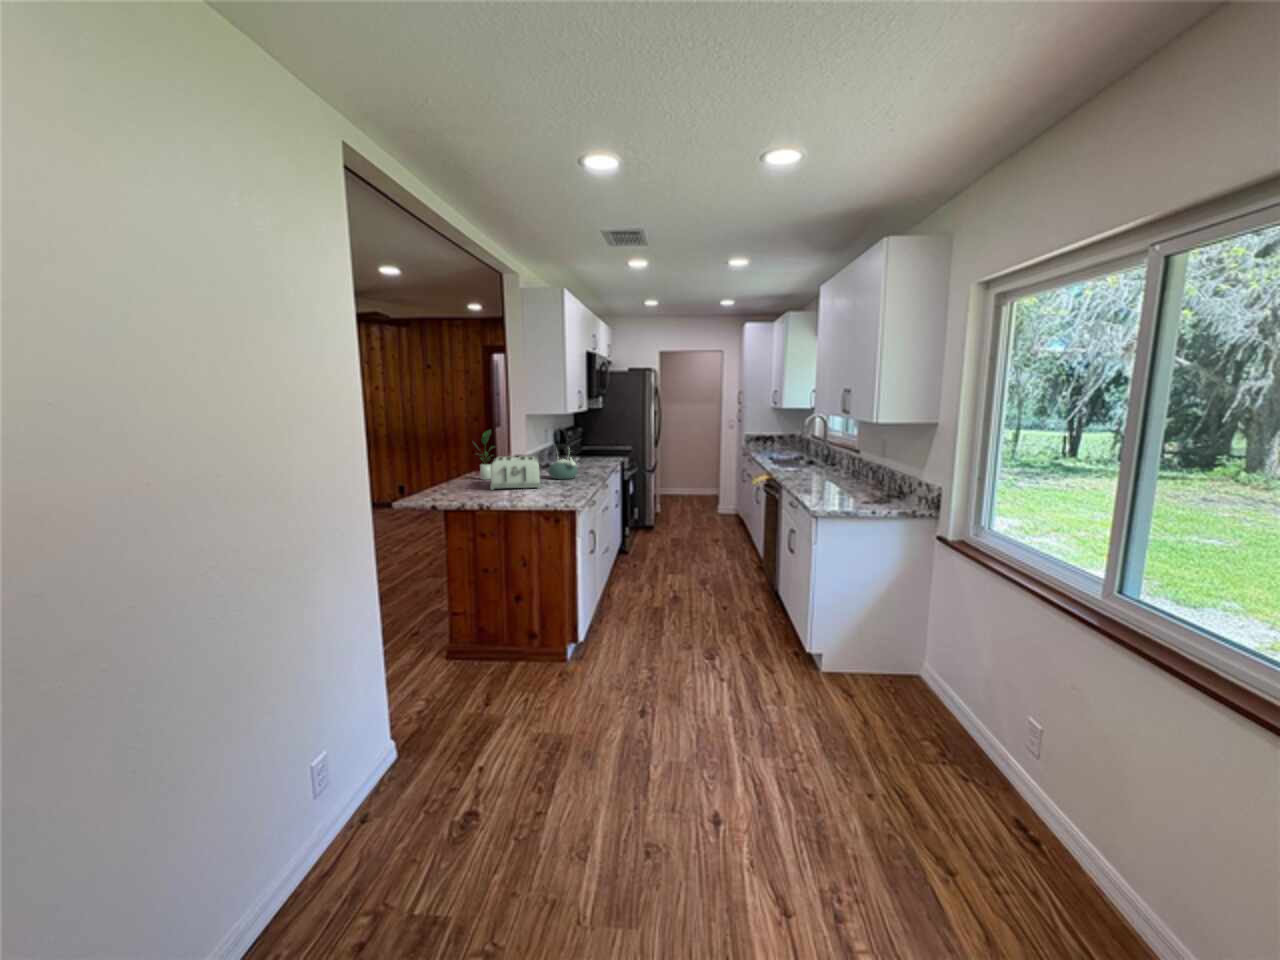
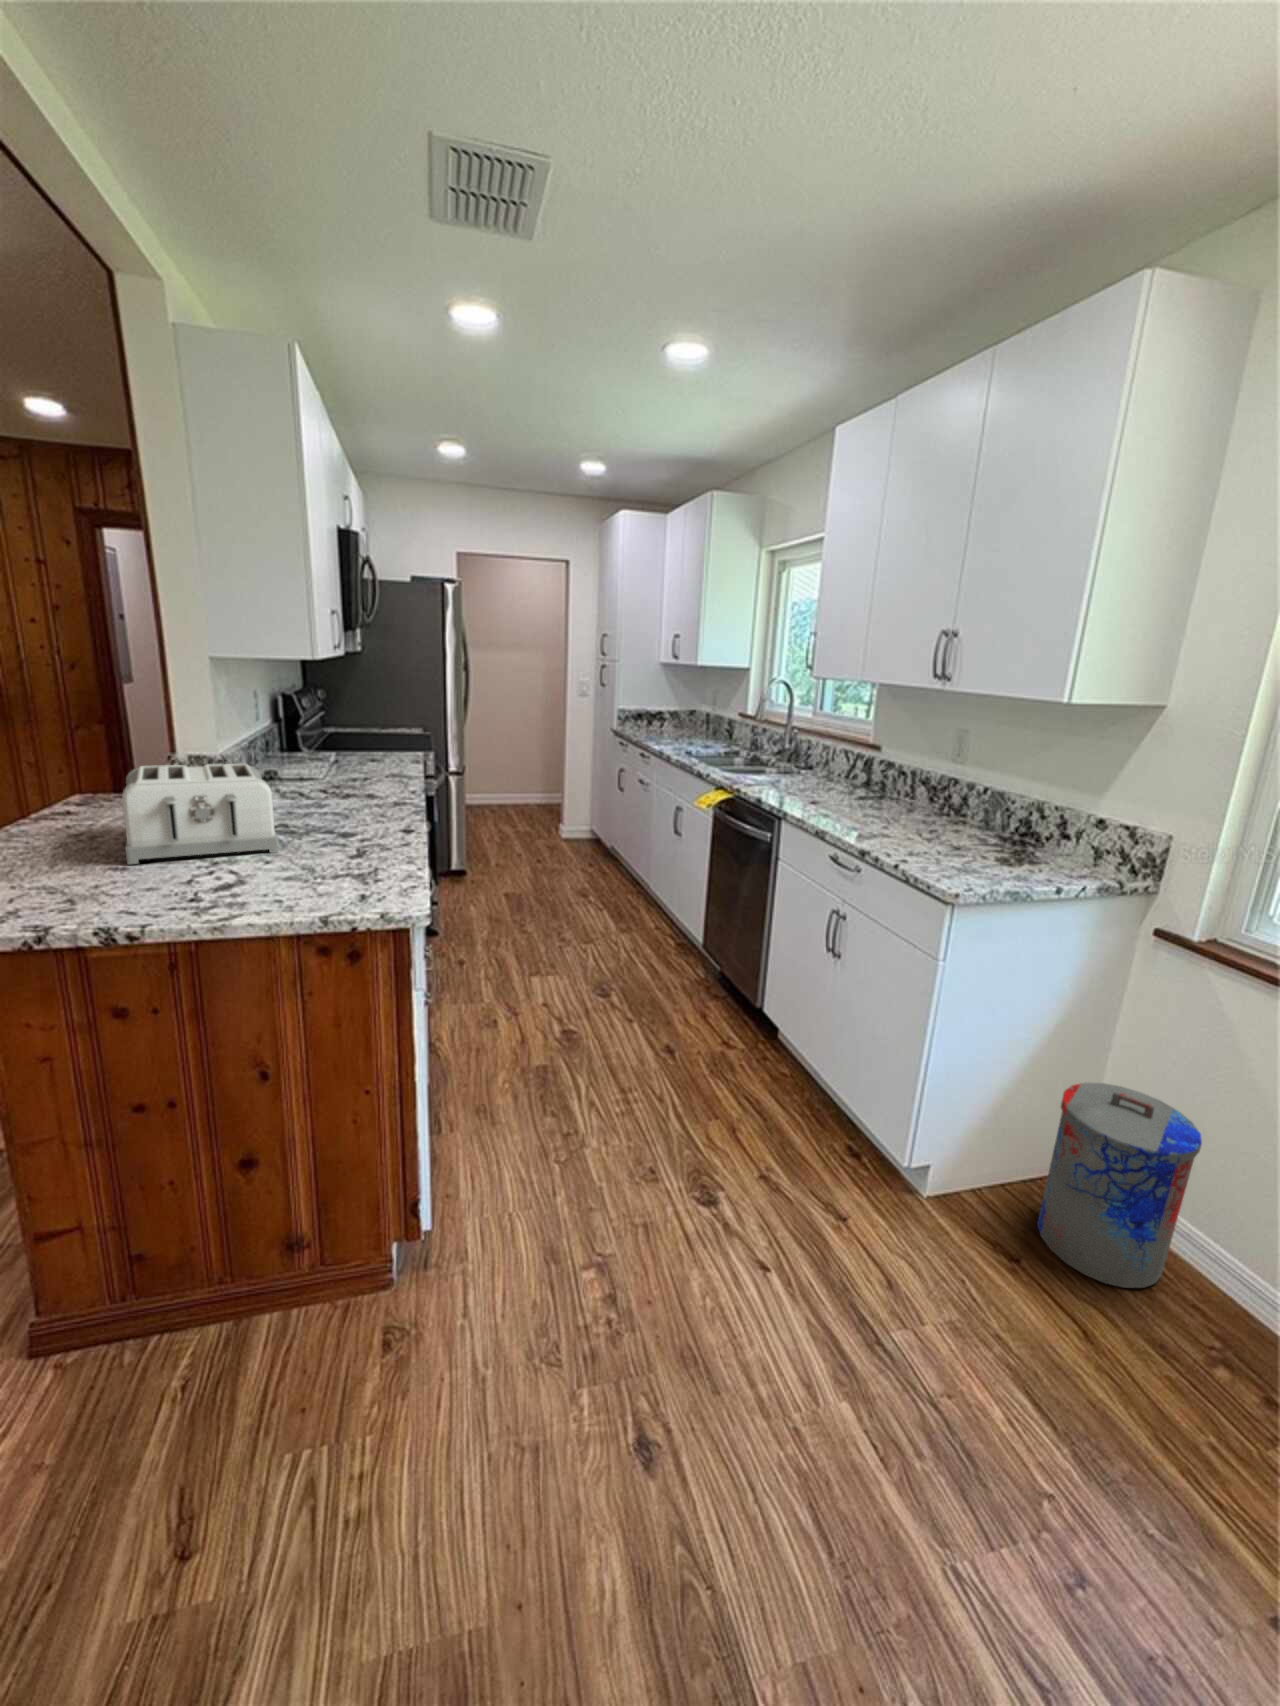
potted plant: present [474,430,494,480] -> none [52,688,138,823]
kettle: present [548,444,578,479] -> none [284,731,359,816]
trash can: none [876,616,947,718] -> present [1037,1082,1202,1288]

